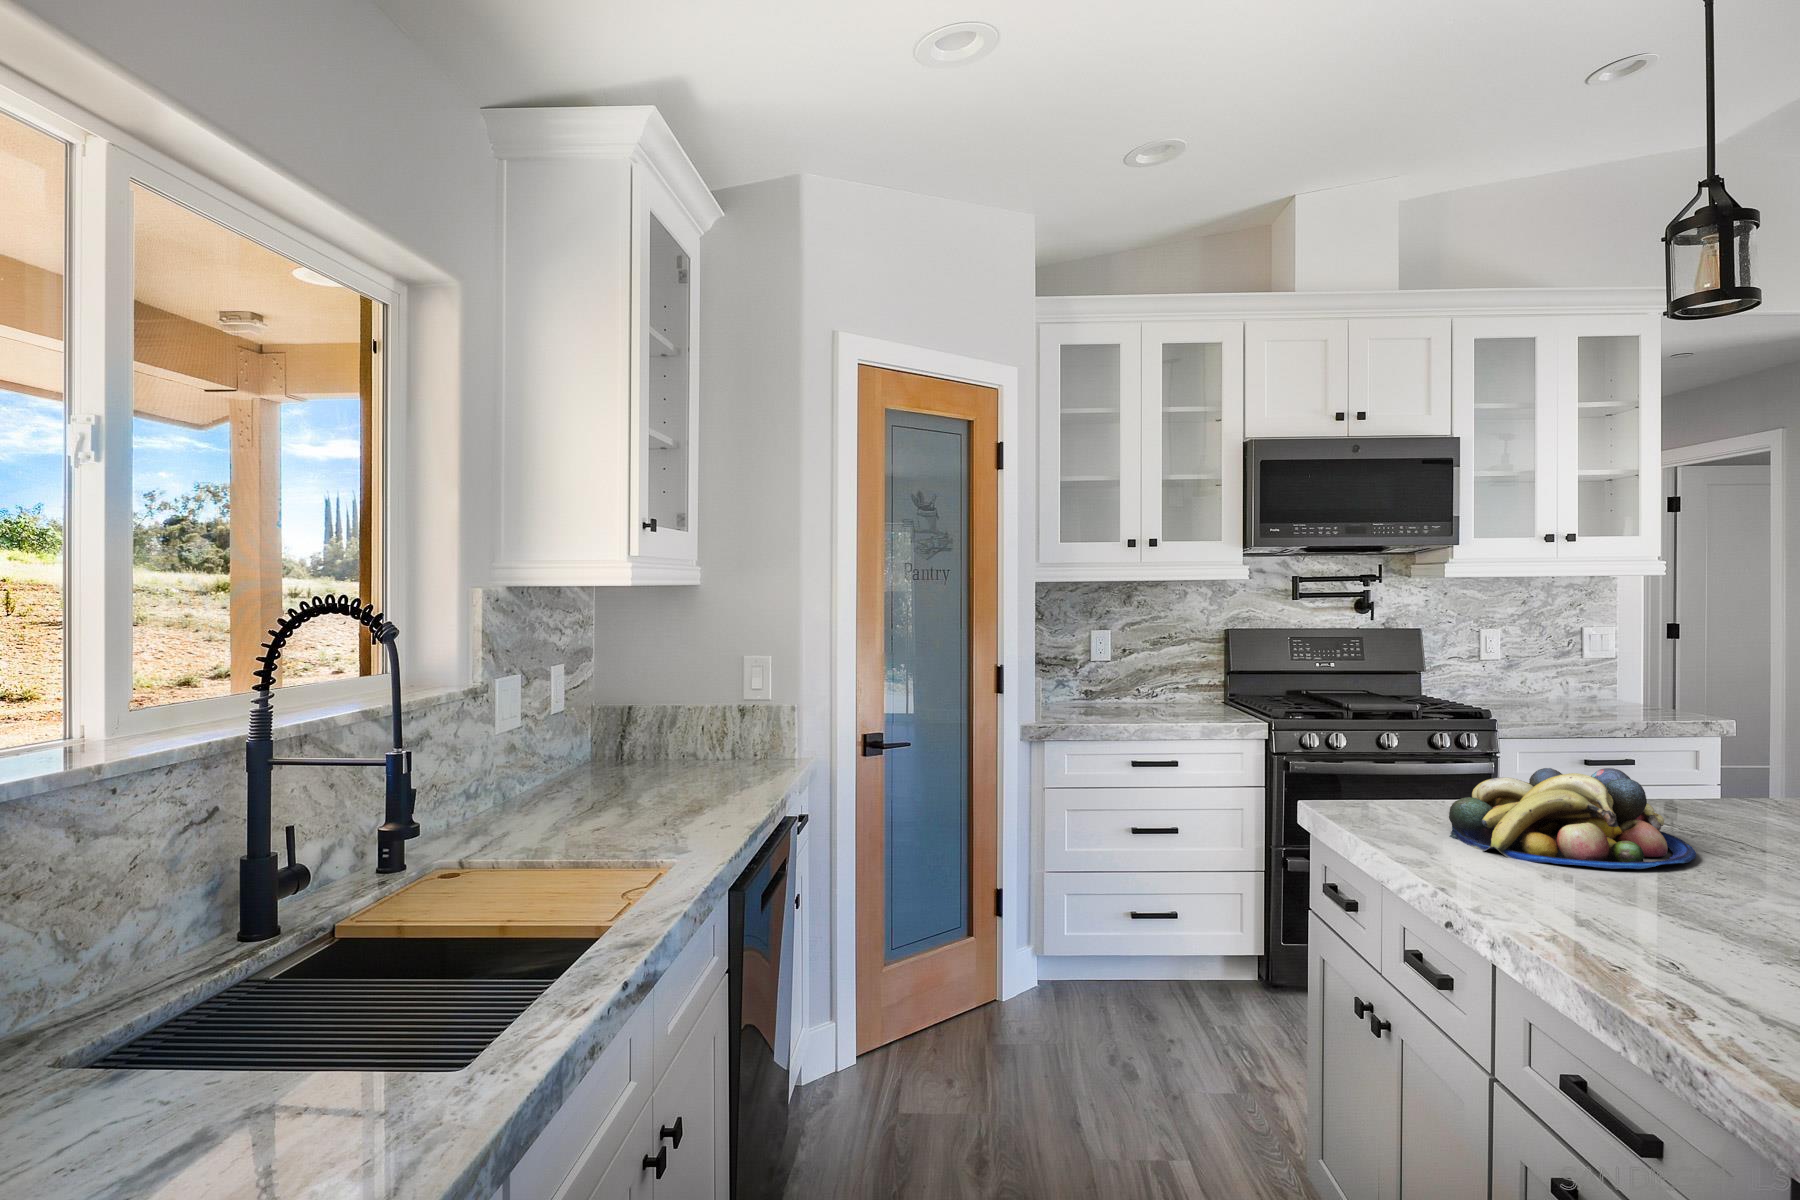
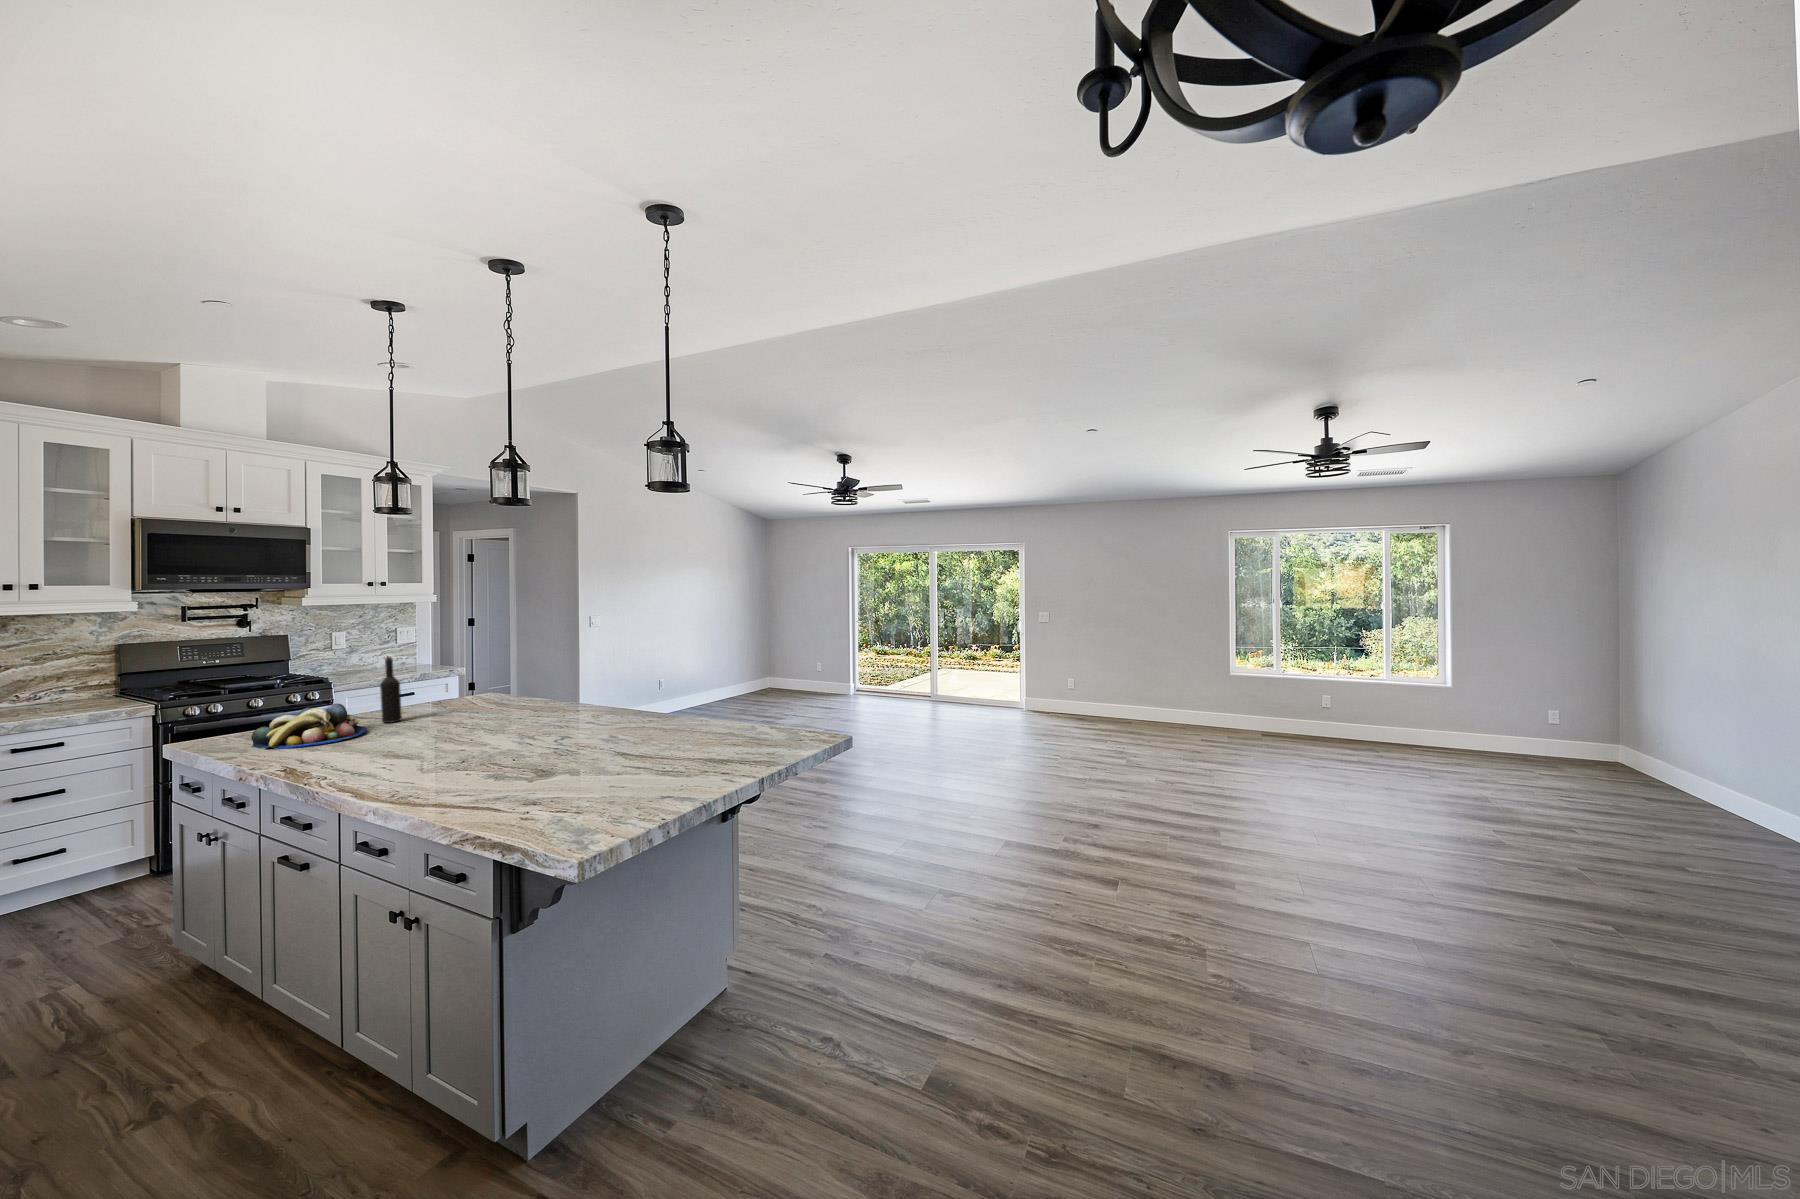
wine bottle: none [1701,667,1757,837] -> present [380,657,402,723]

